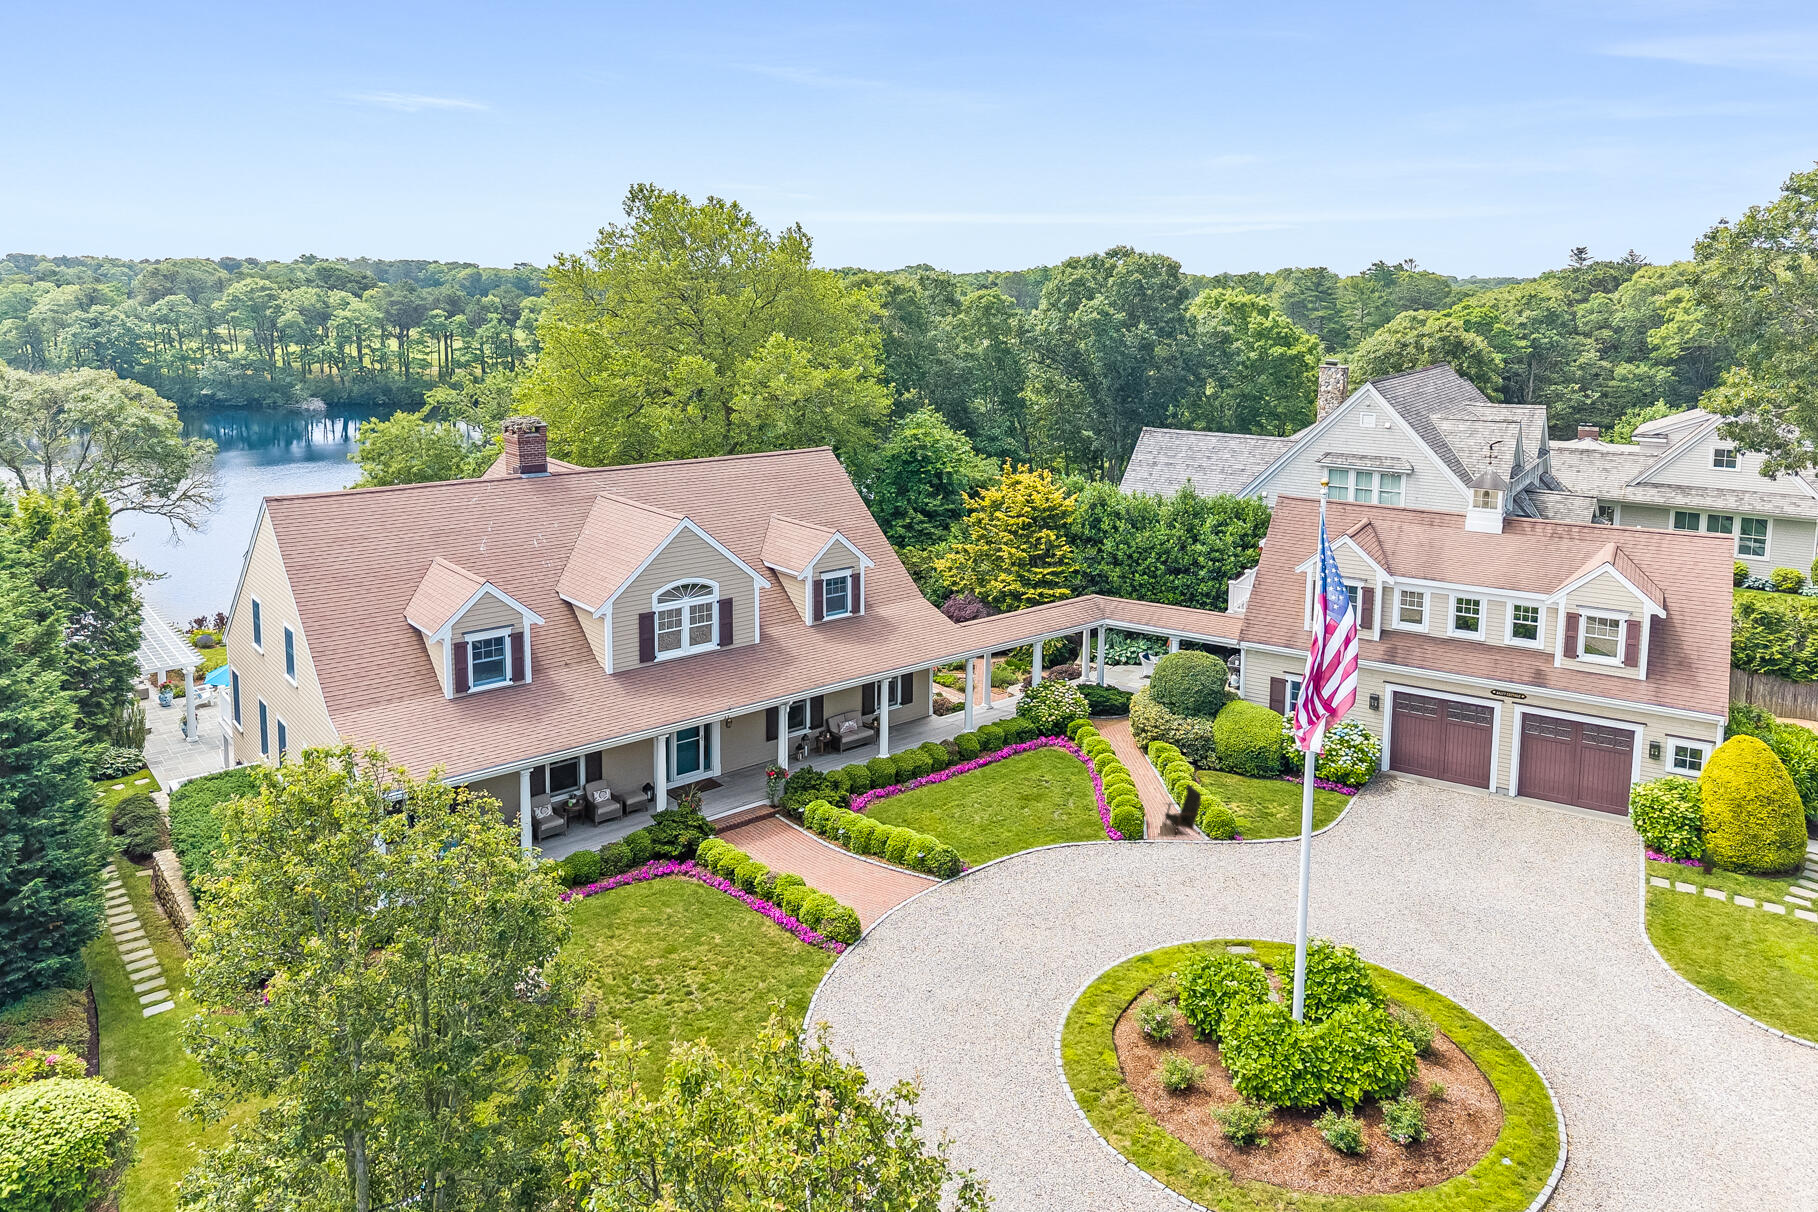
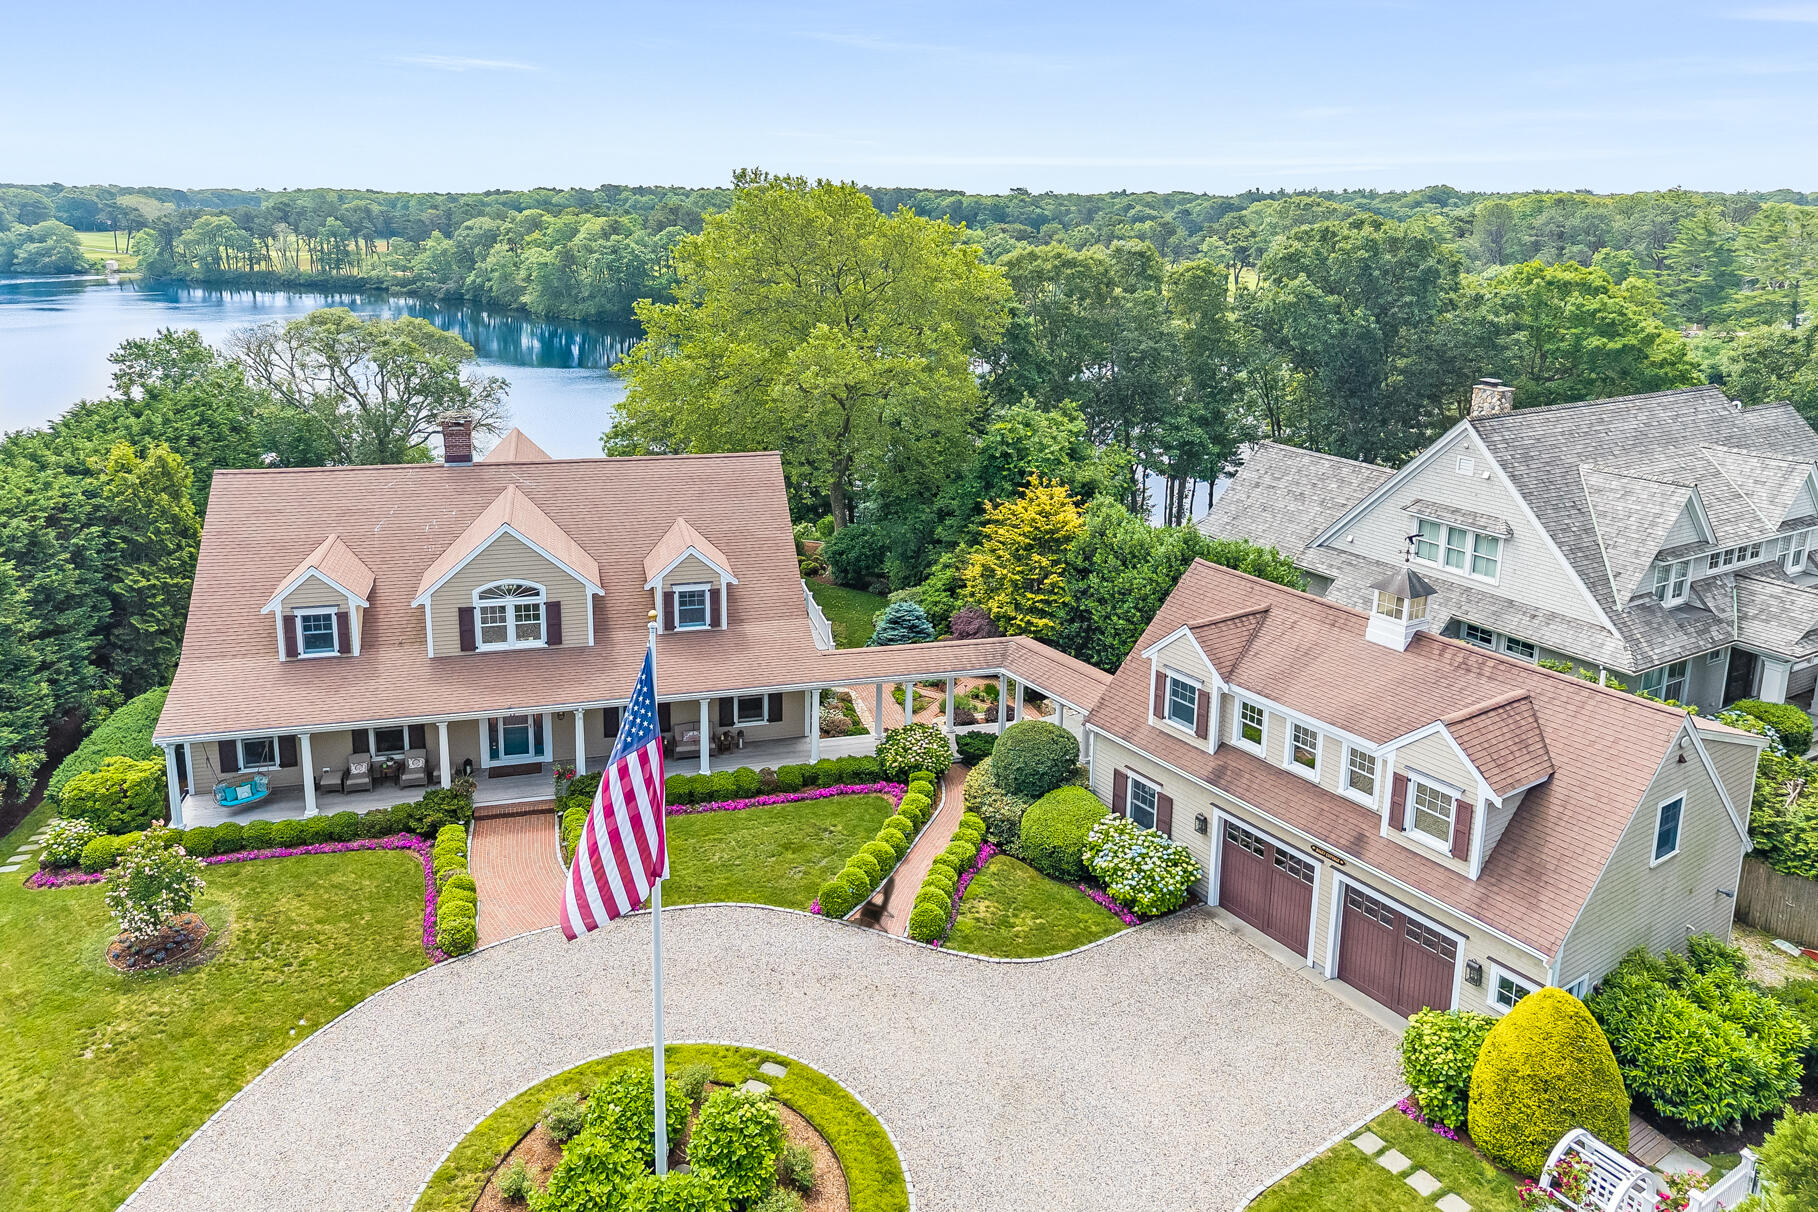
decorative plant: present [1703,851,1713,874] -> none [1405,1125,1444,1161]

